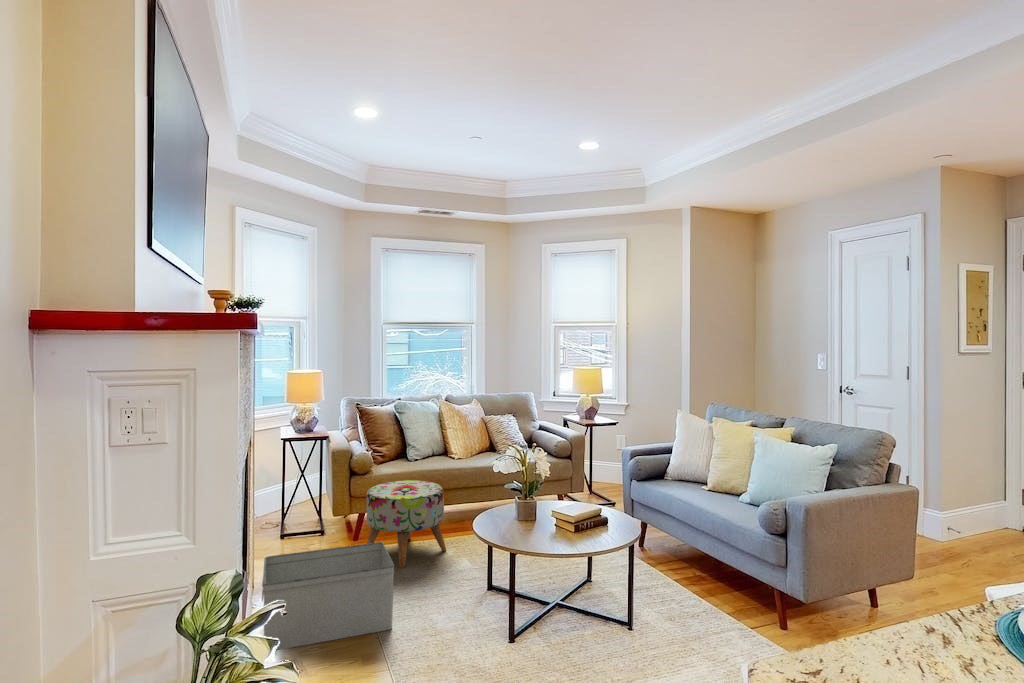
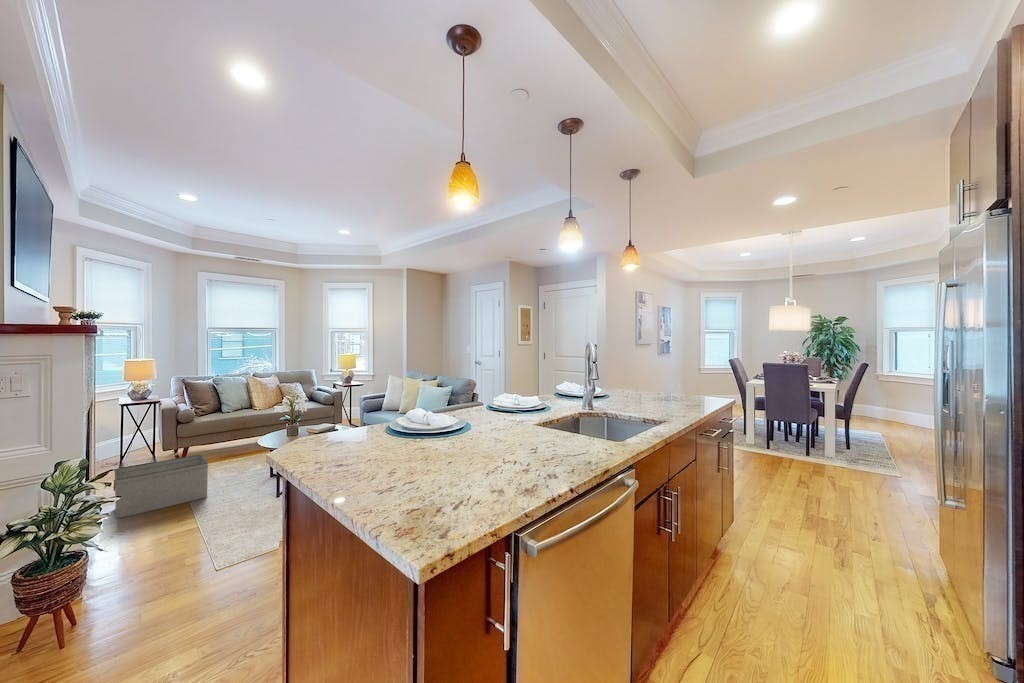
ottoman: present [367,480,446,568] -> none [189,423,248,472]

